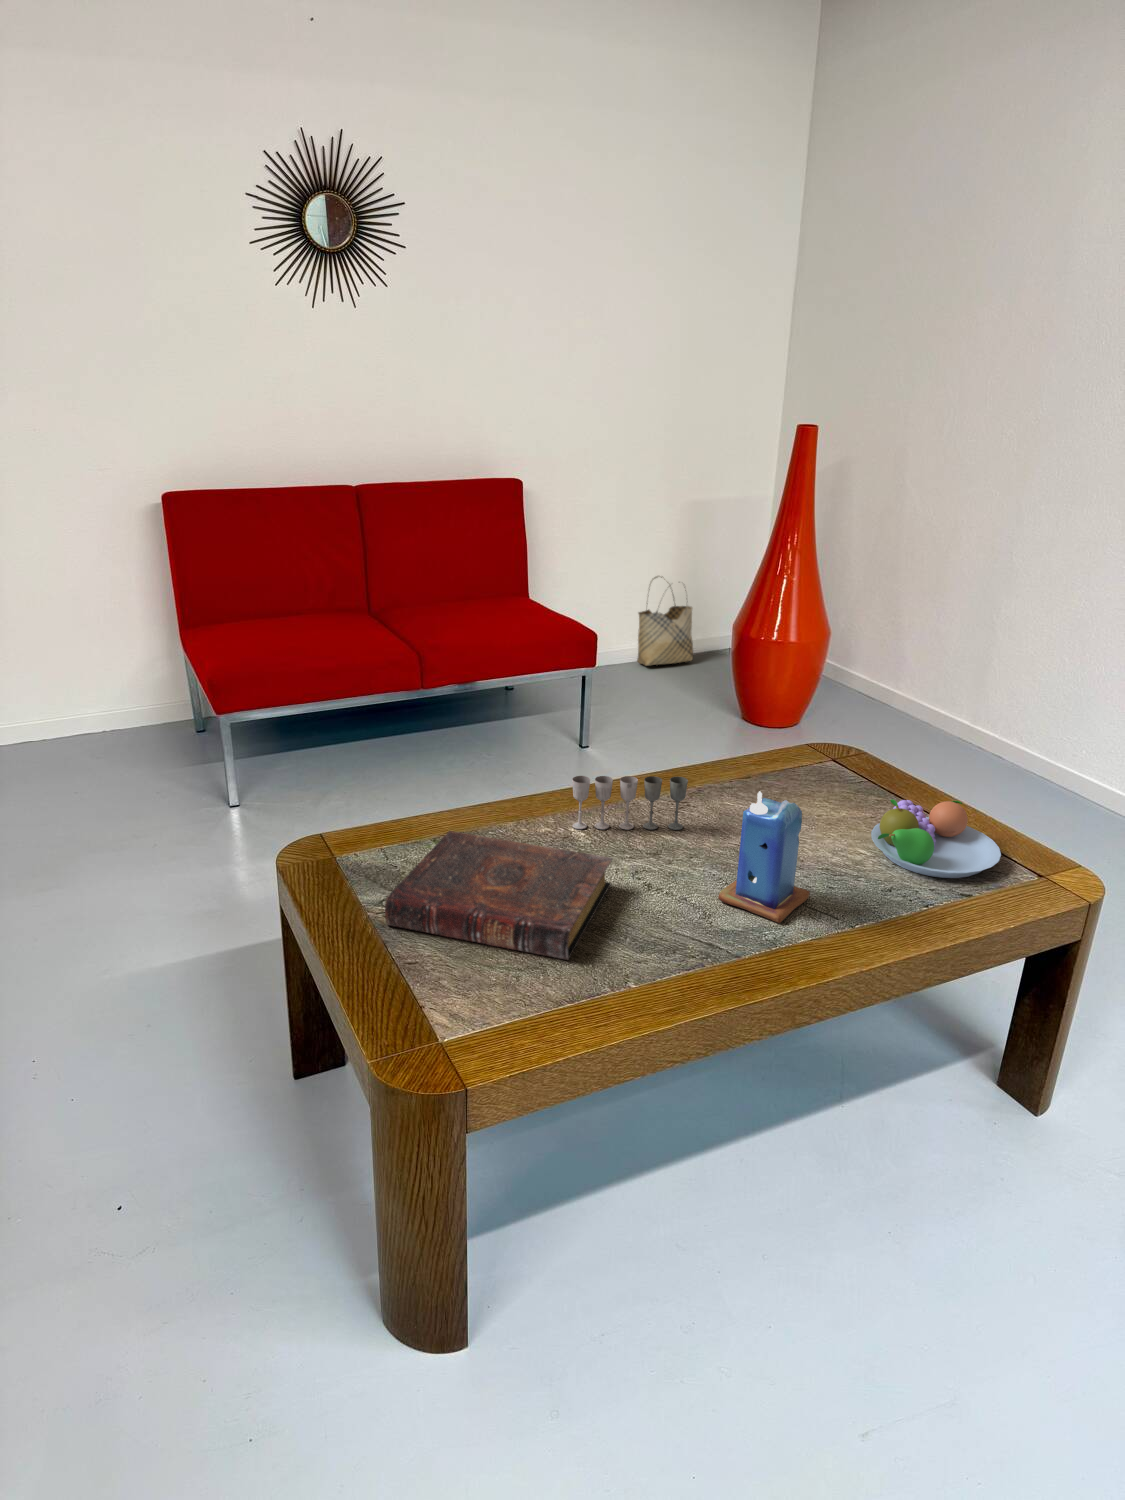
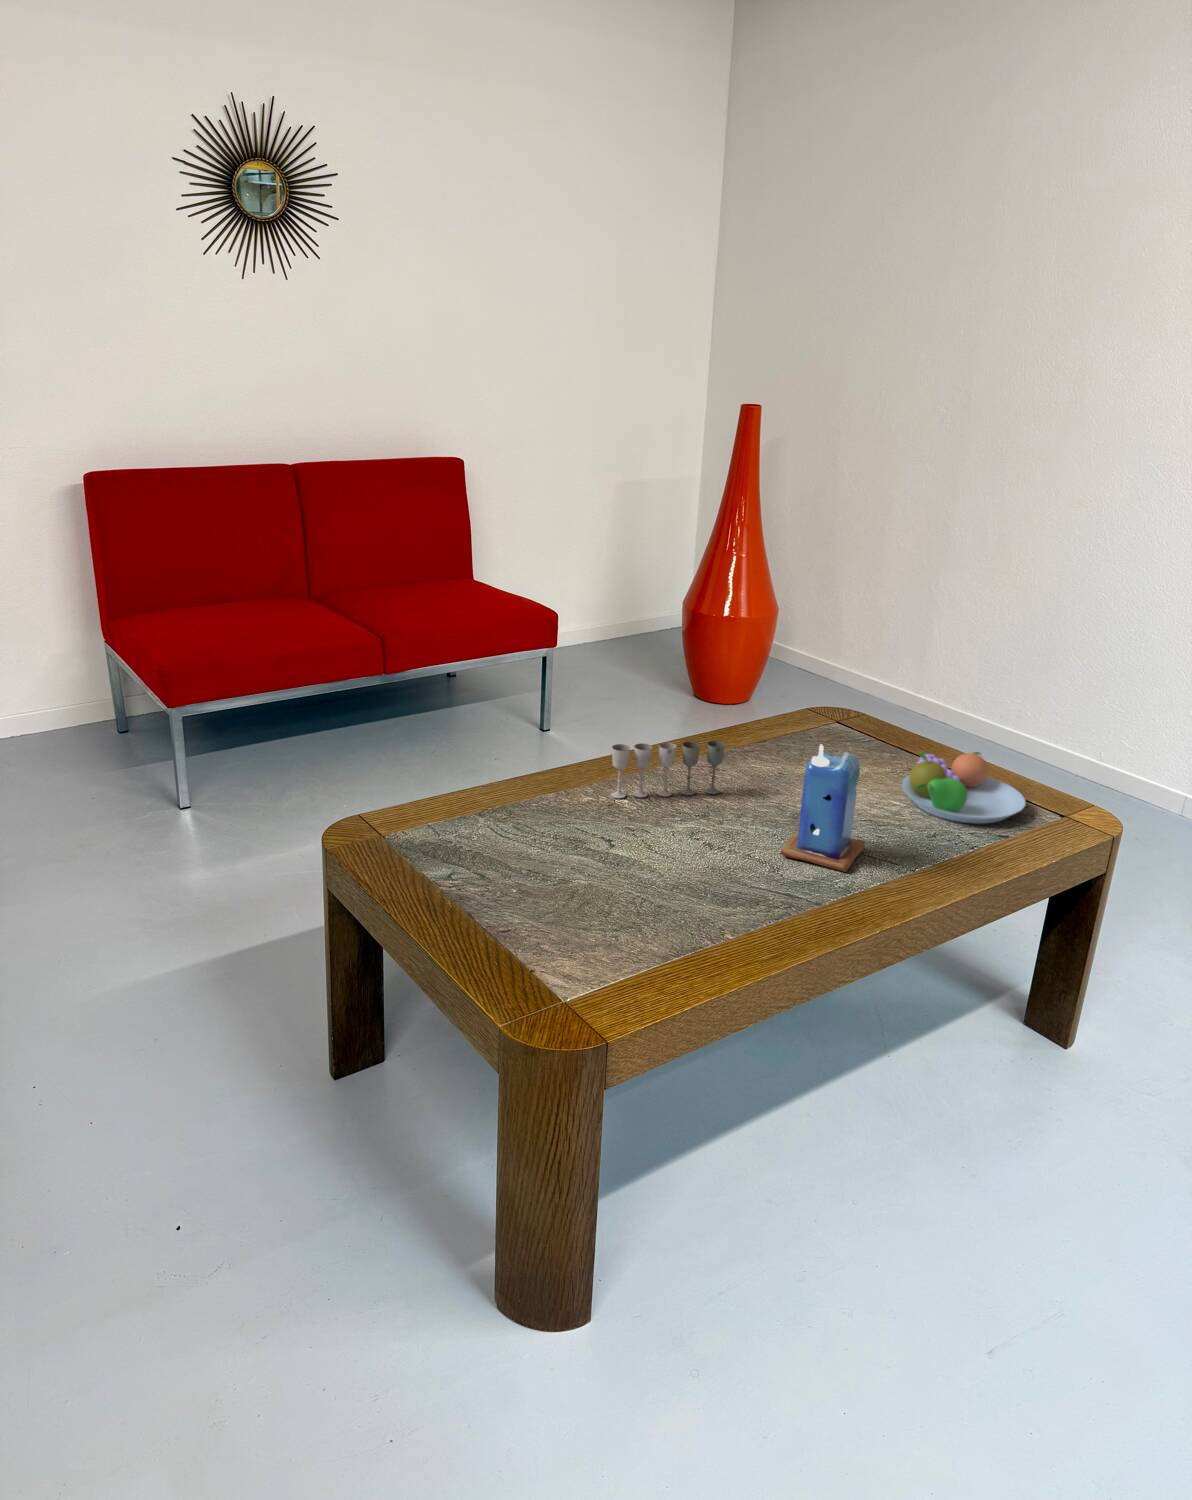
woven basket: present [637,576,693,666] -> none [581,561,636,653]
book: present [385,831,612,960] -> none [463,803,674,919]

